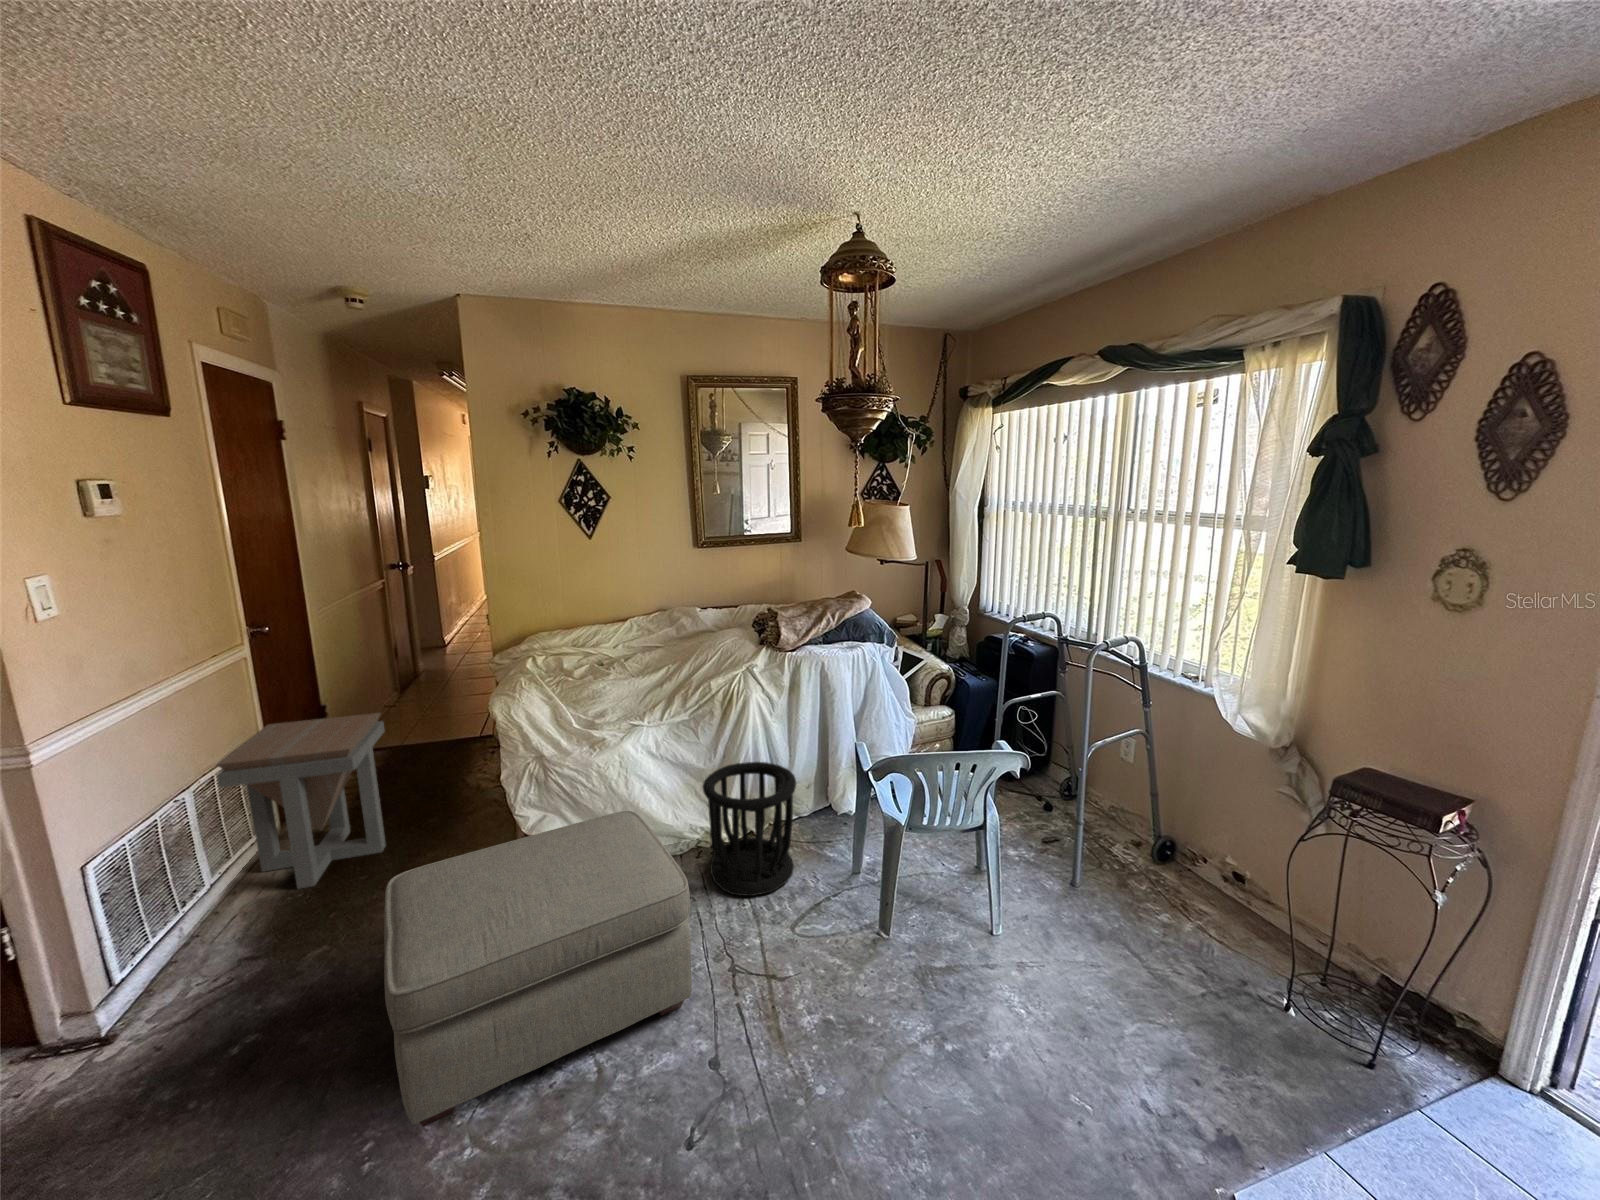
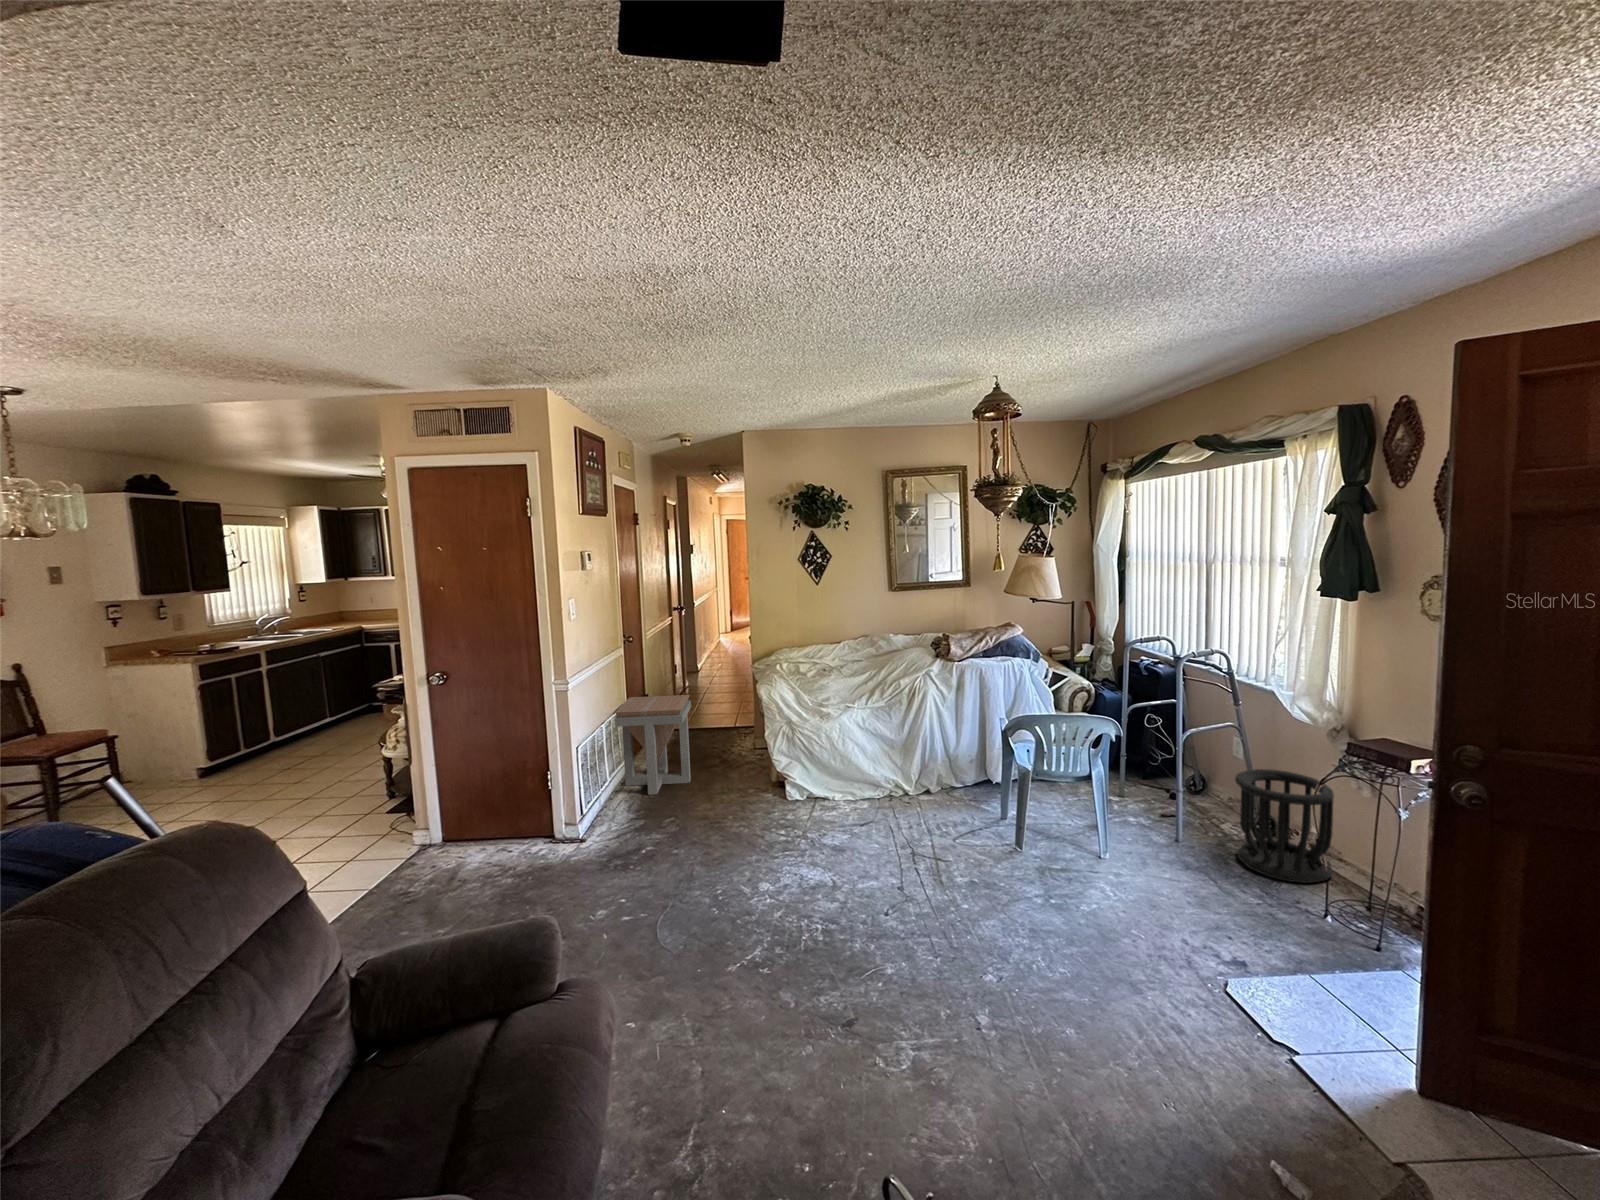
wastebasket: present [702,762,796,896] -> present [1235,769,1334,883]
ottoman: present [384,811,692,1127] -> none [719,752,887,887]

